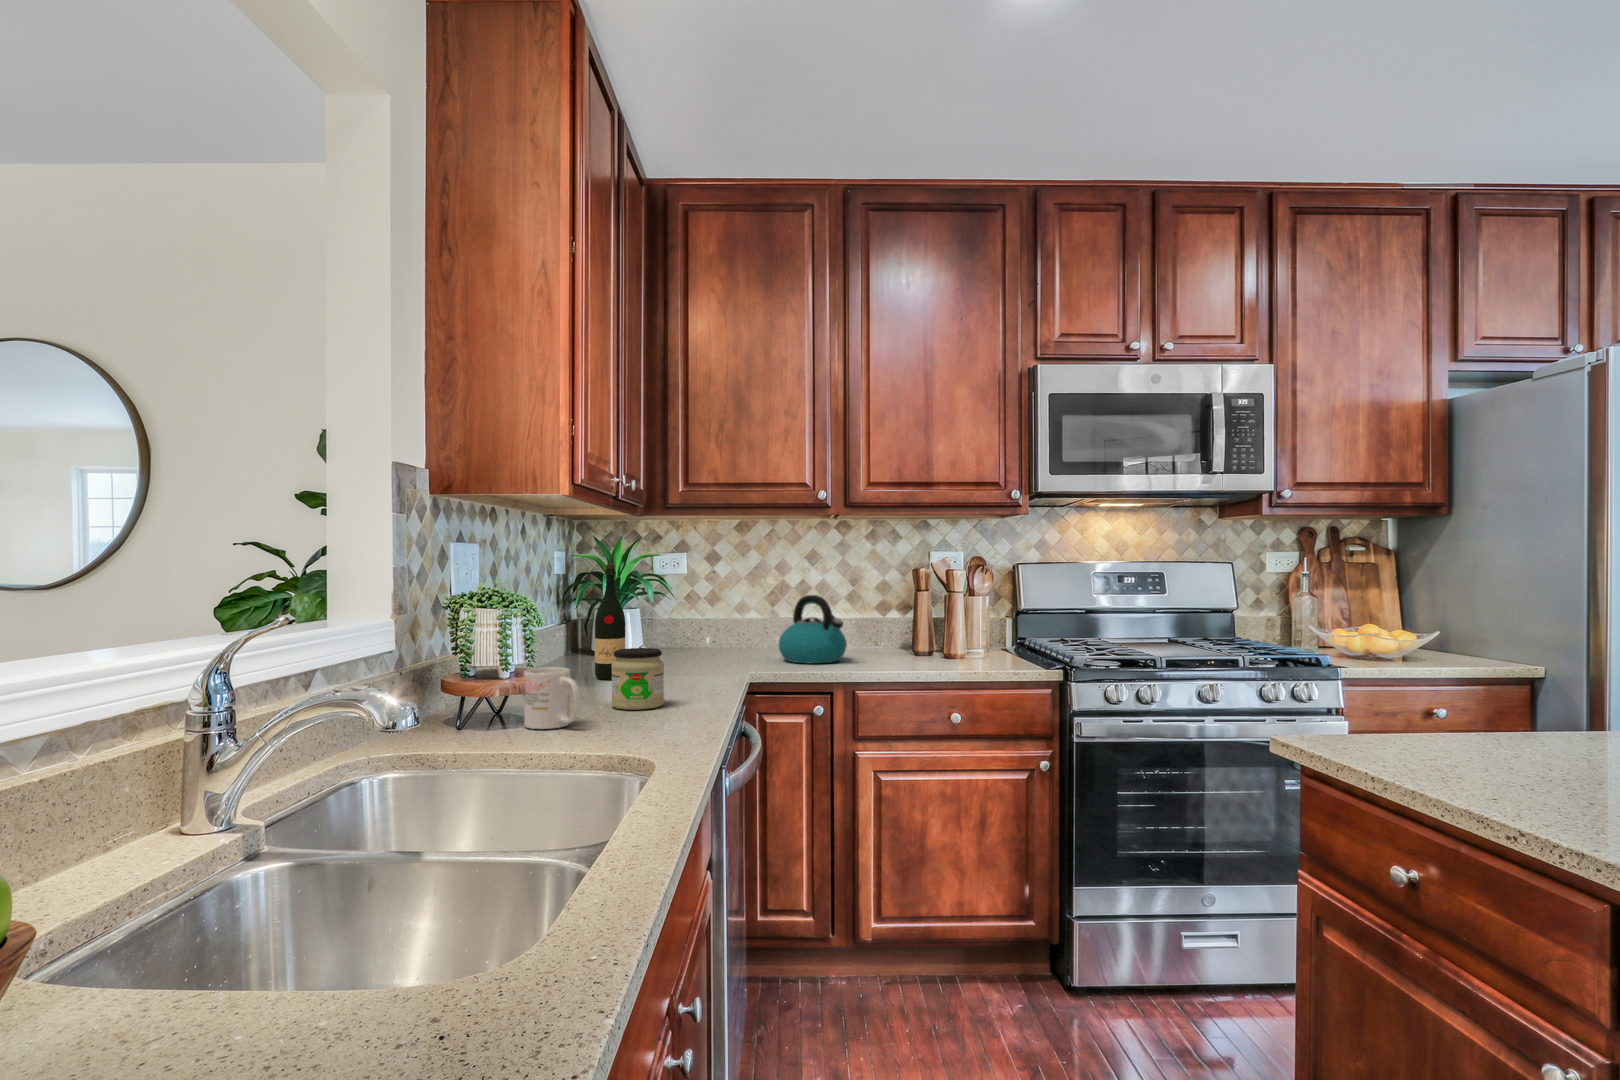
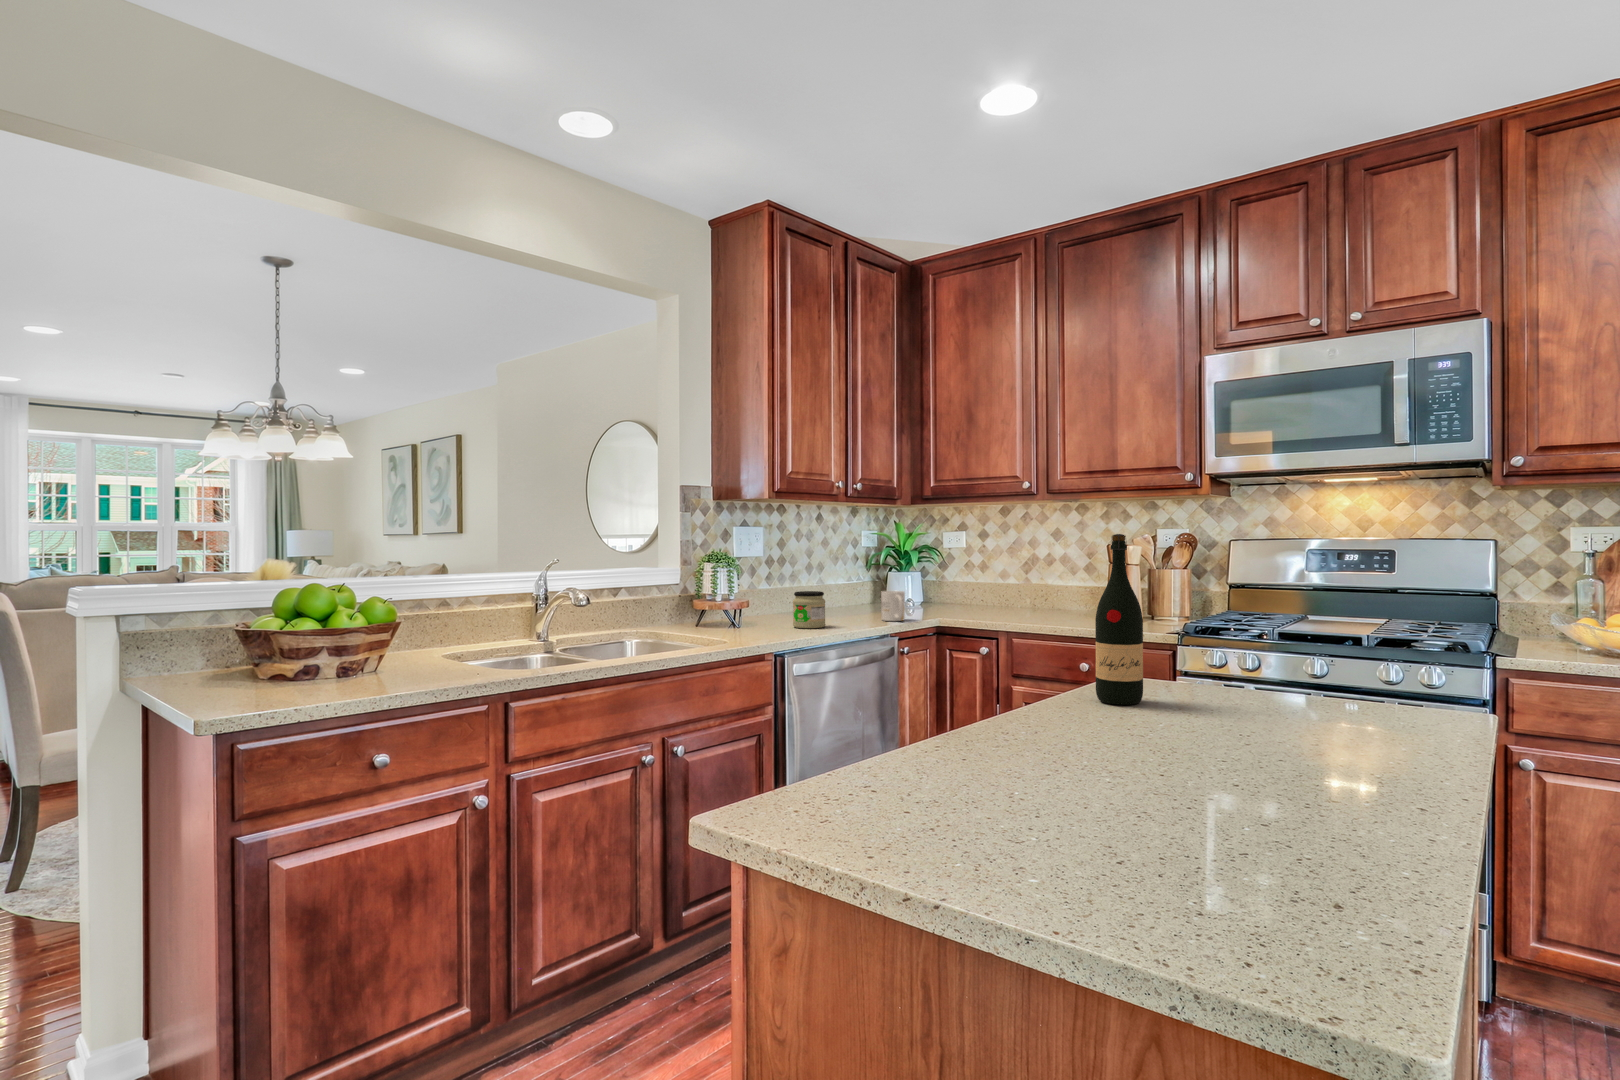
wine bottle: present [595,564,626,680] -> present [1095,534,1143,705]
kettle: present [779,595,847,663] -> none [993,564,1048,617]
mug: present [524,667,581,729] -> present [881,591,905,621]

